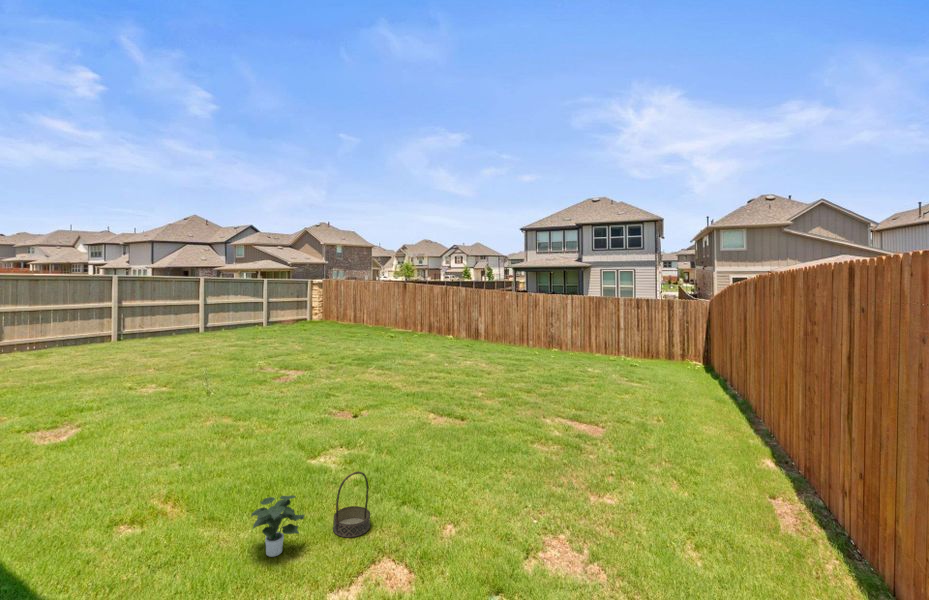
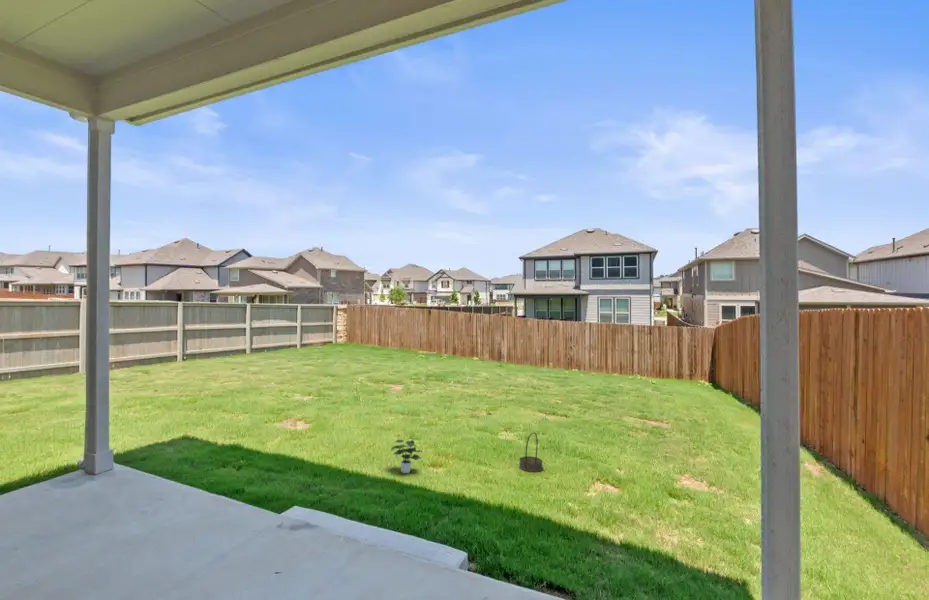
potted plant: present [251,496,305,557] -> present [392,438,422,473]

